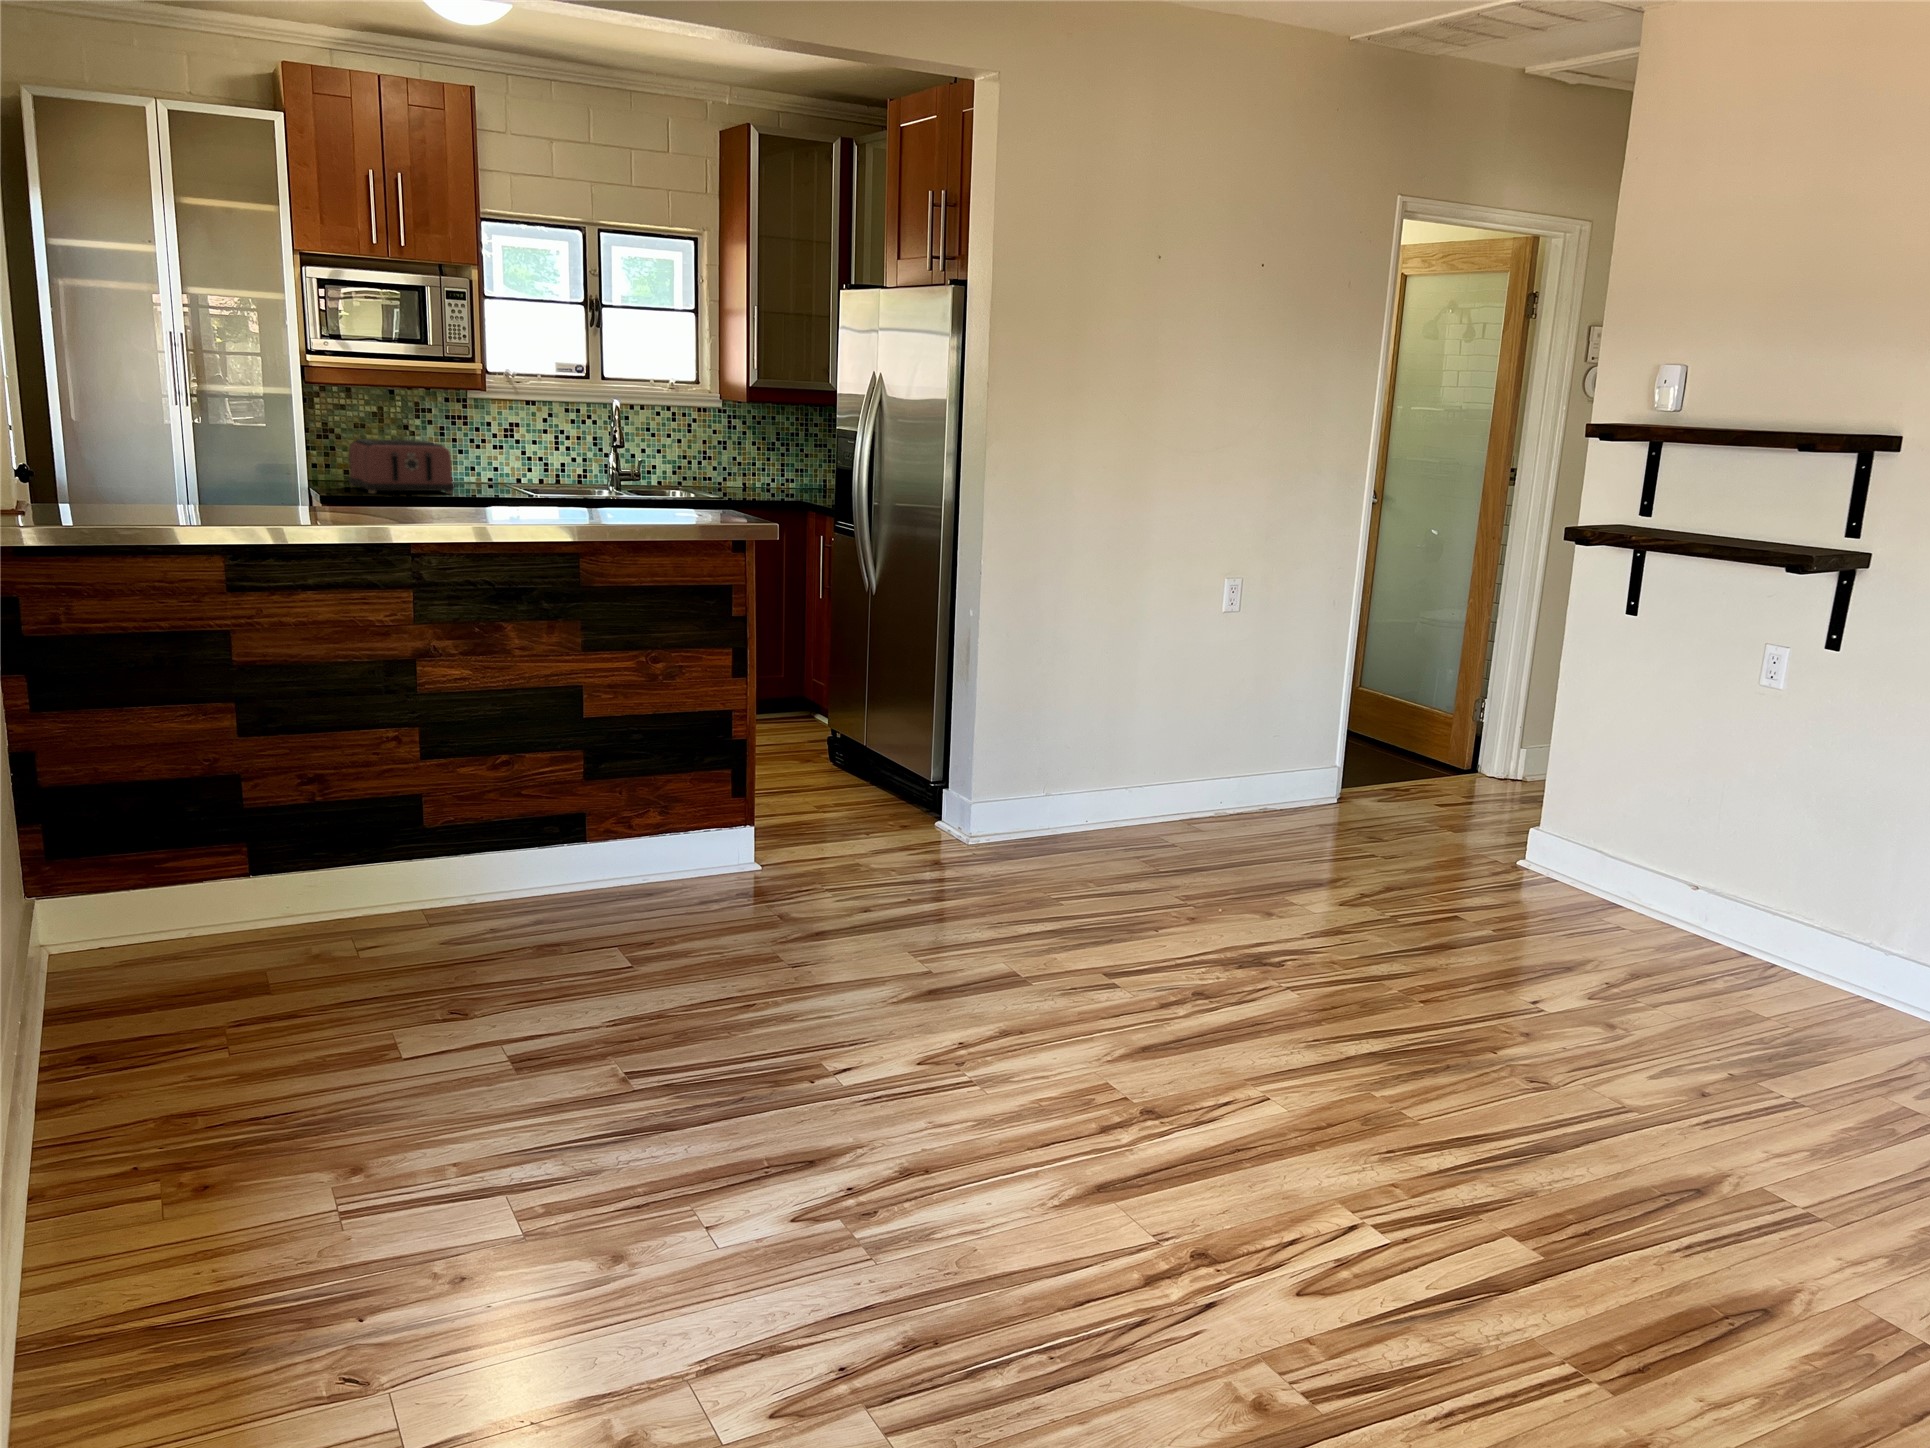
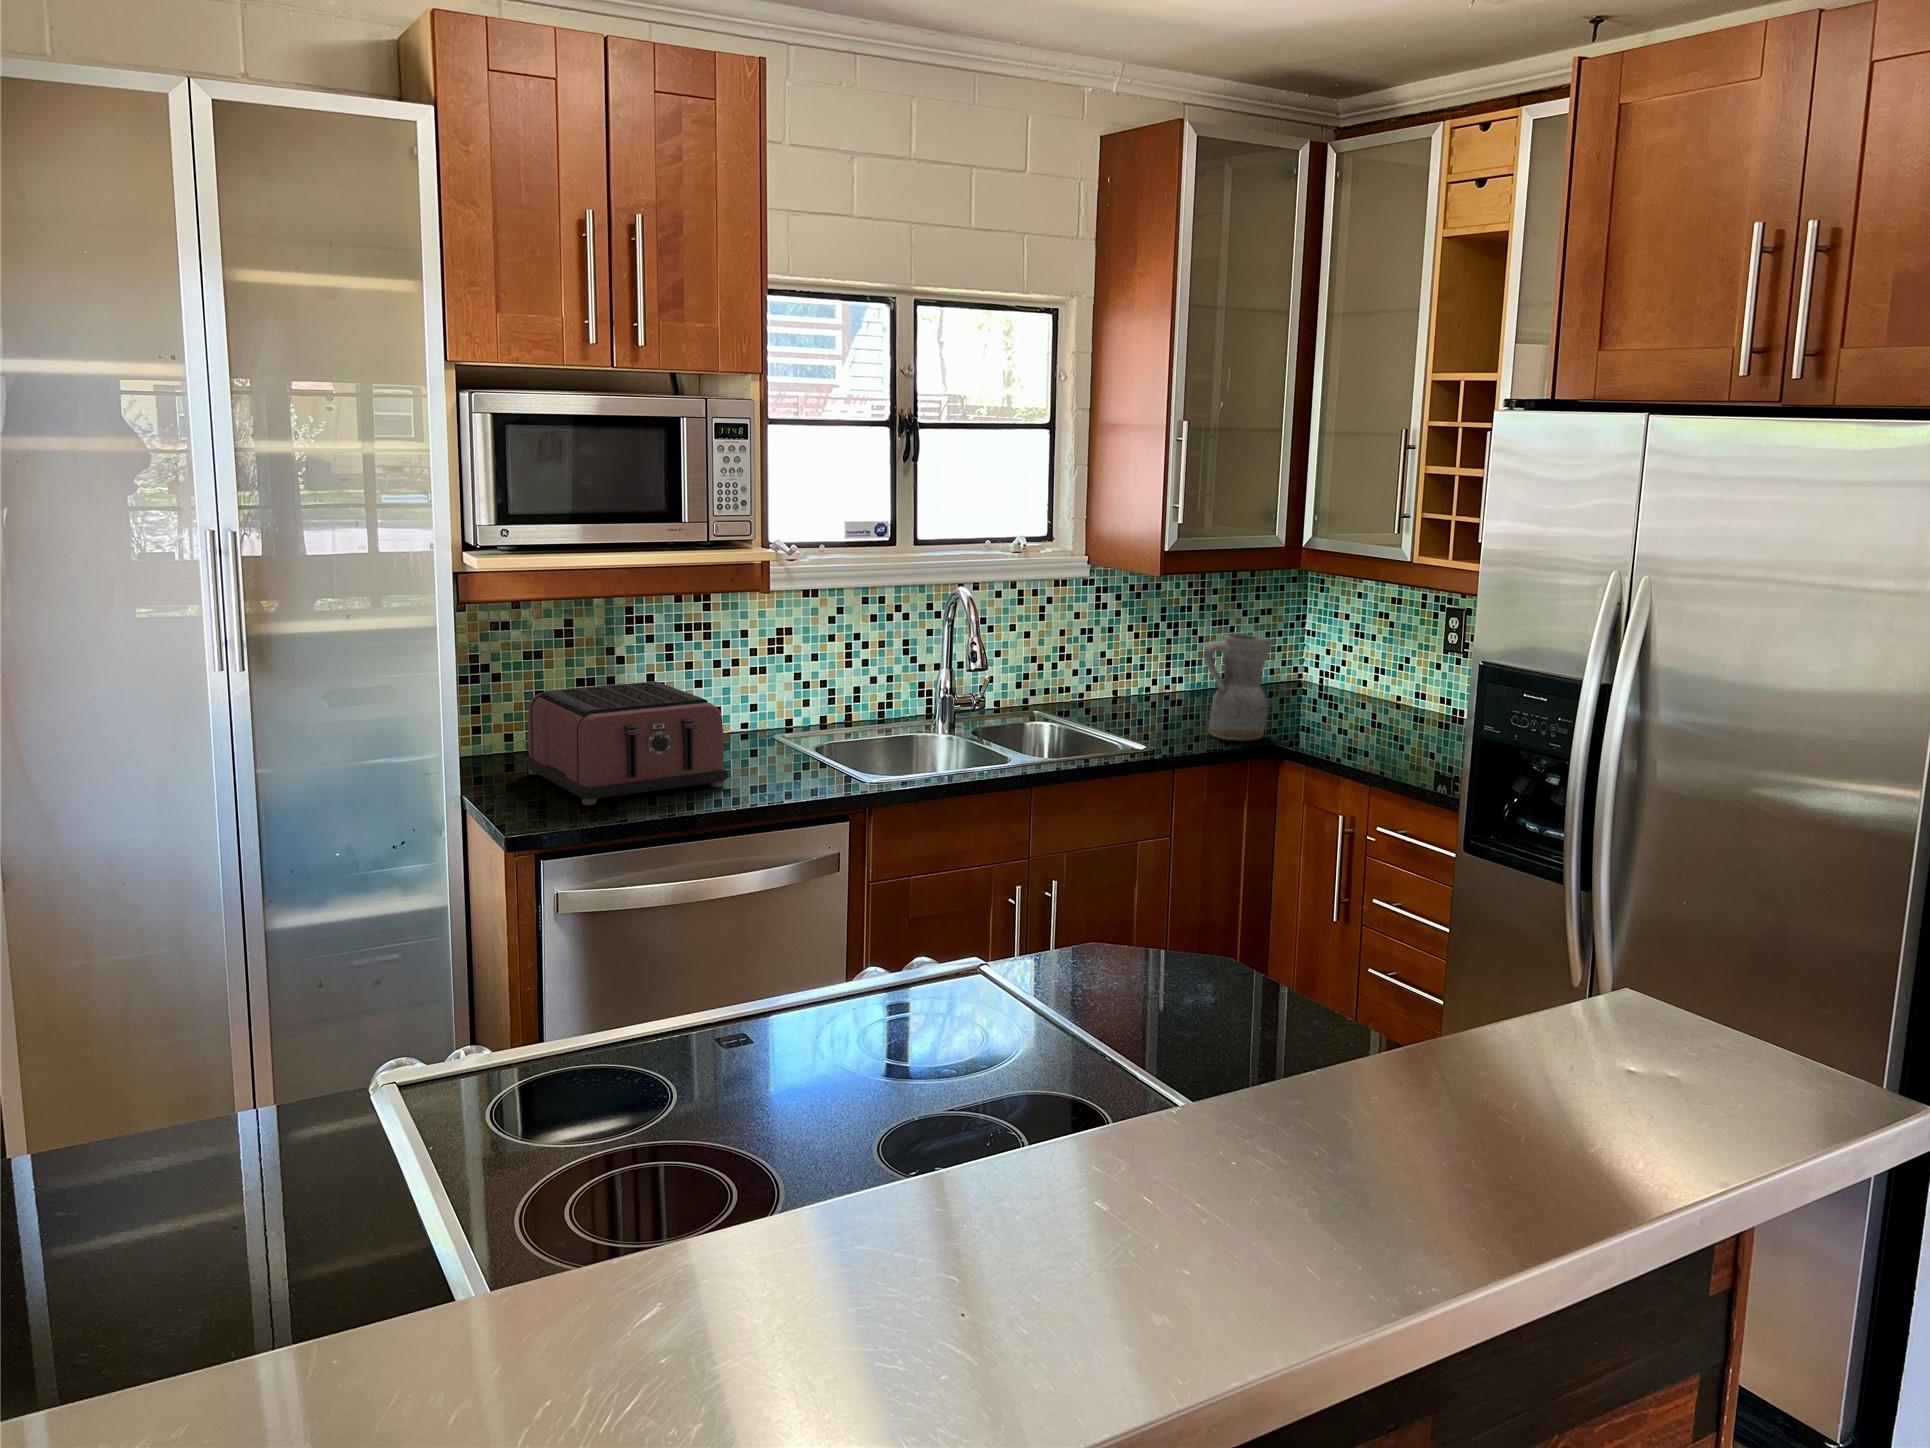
ceramic pitcher: none [764,437,807,501] -> present [1204,633,1273,740]

